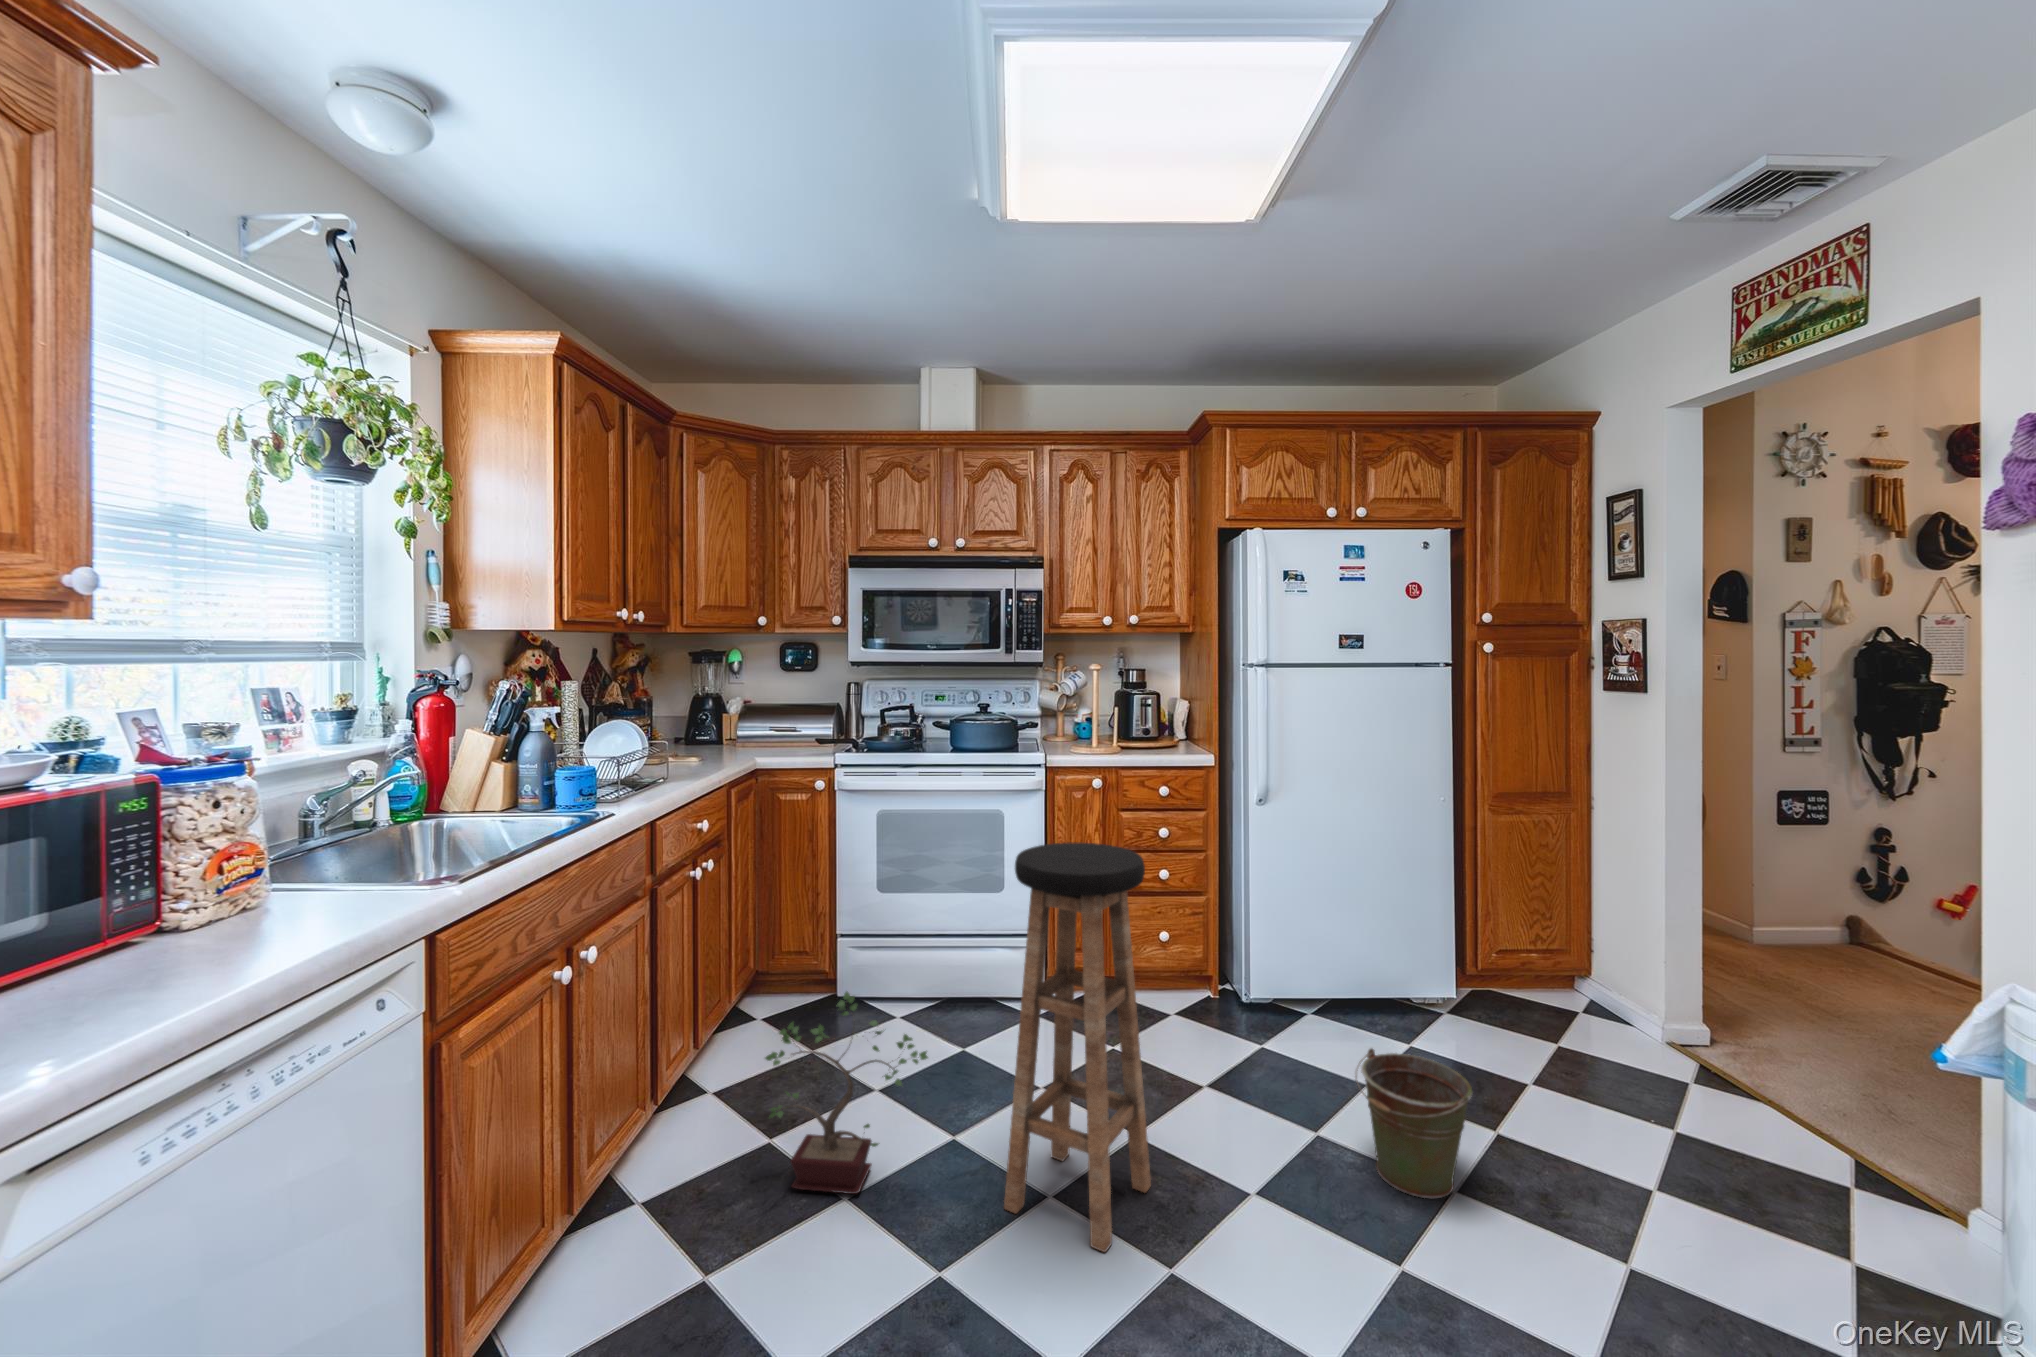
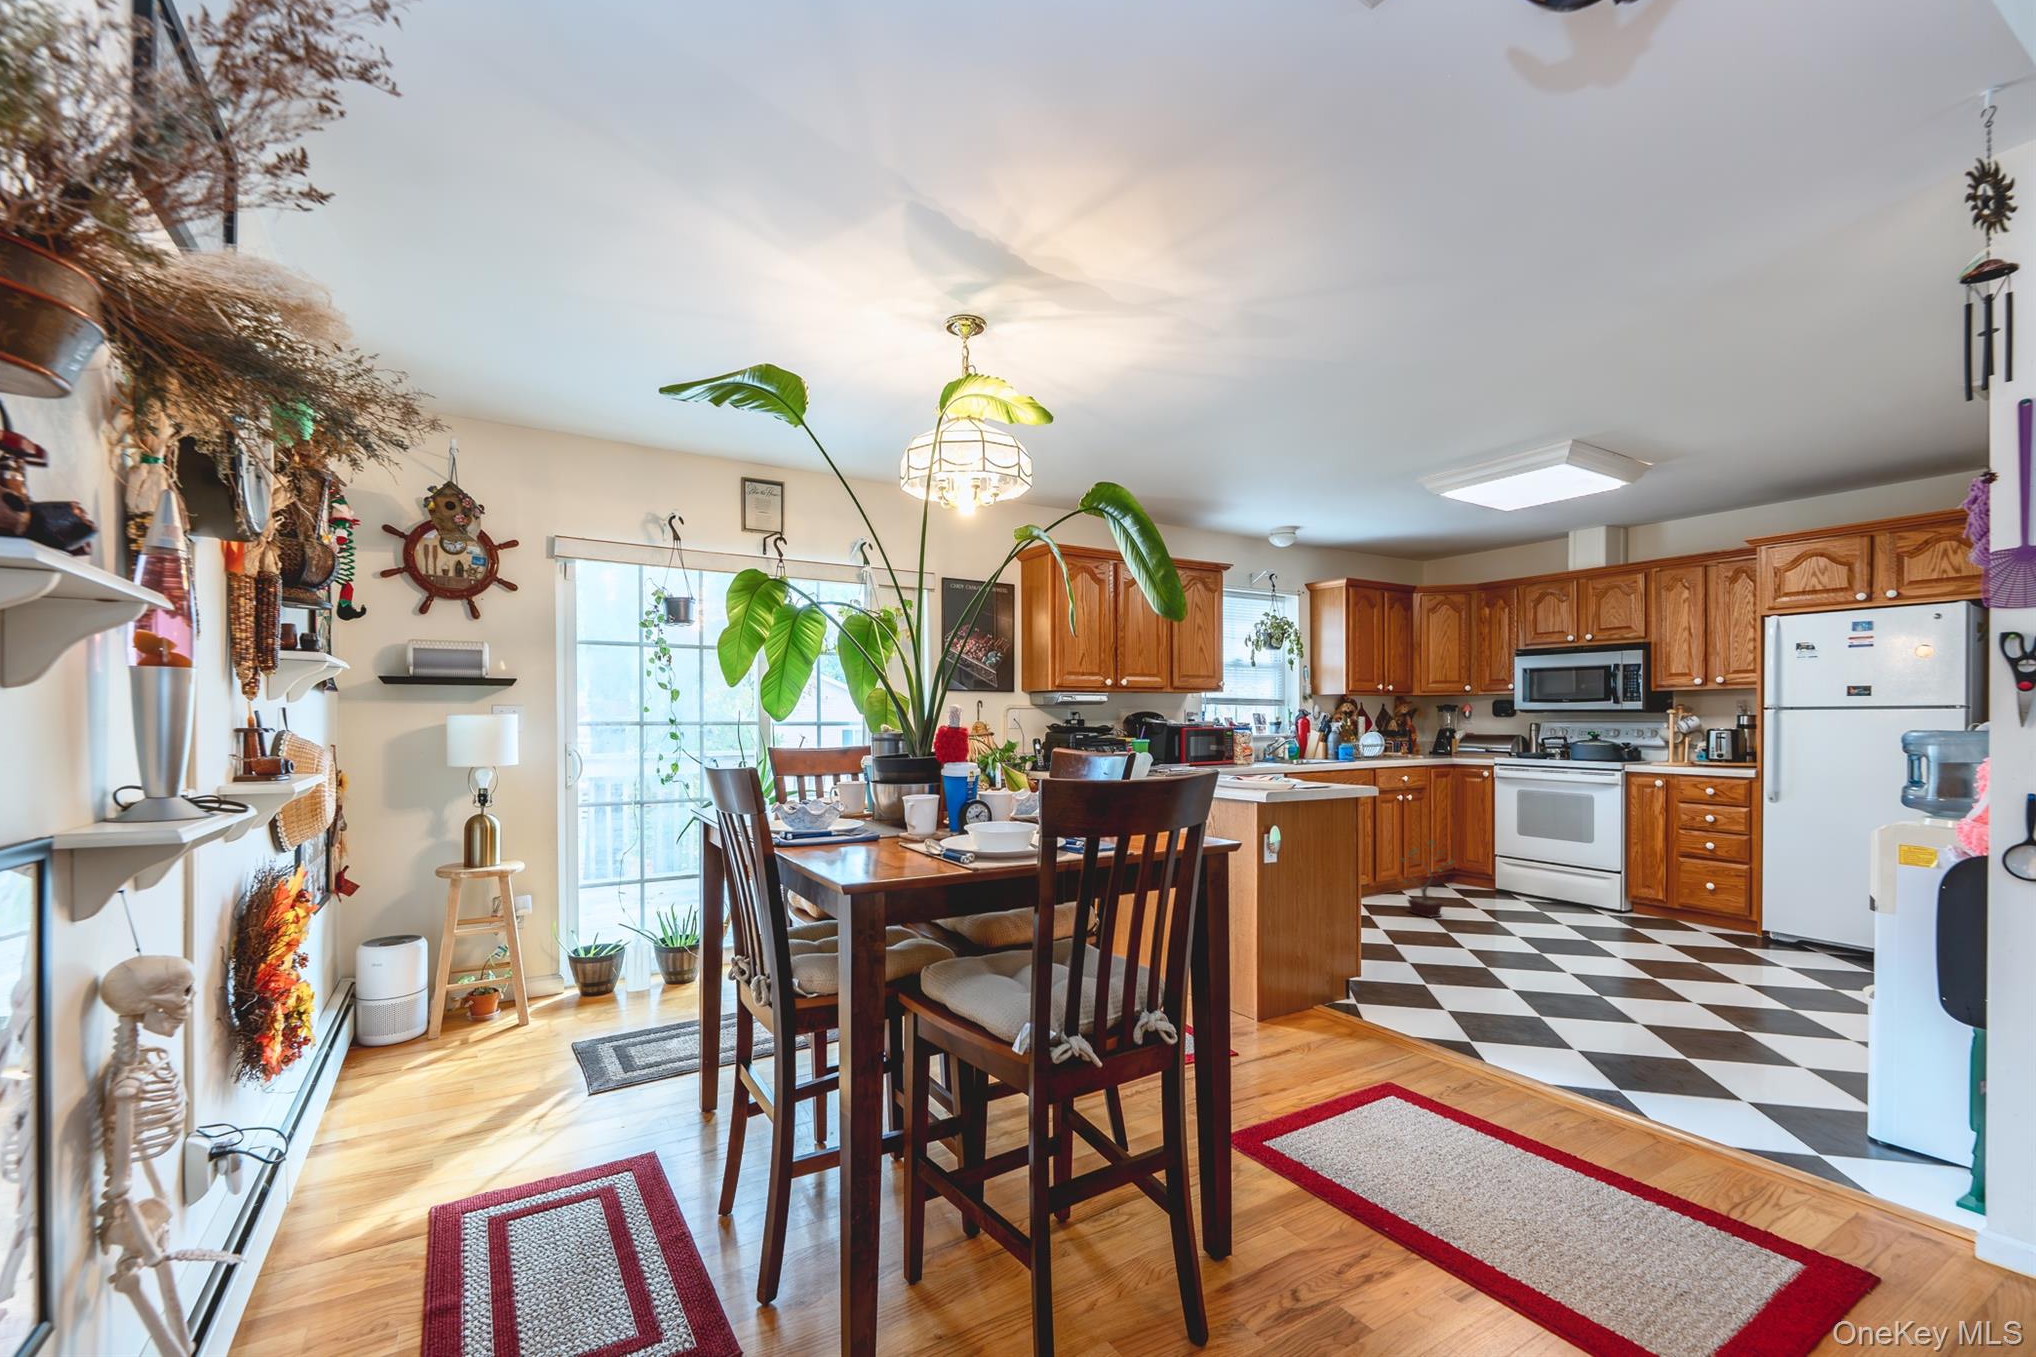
bar stool: present [1004,842,1151,1252] -> none [1482,786,1558,946]
bucket: present [1356,1049,1472,1198] -> none [1673,918,1747,987]

